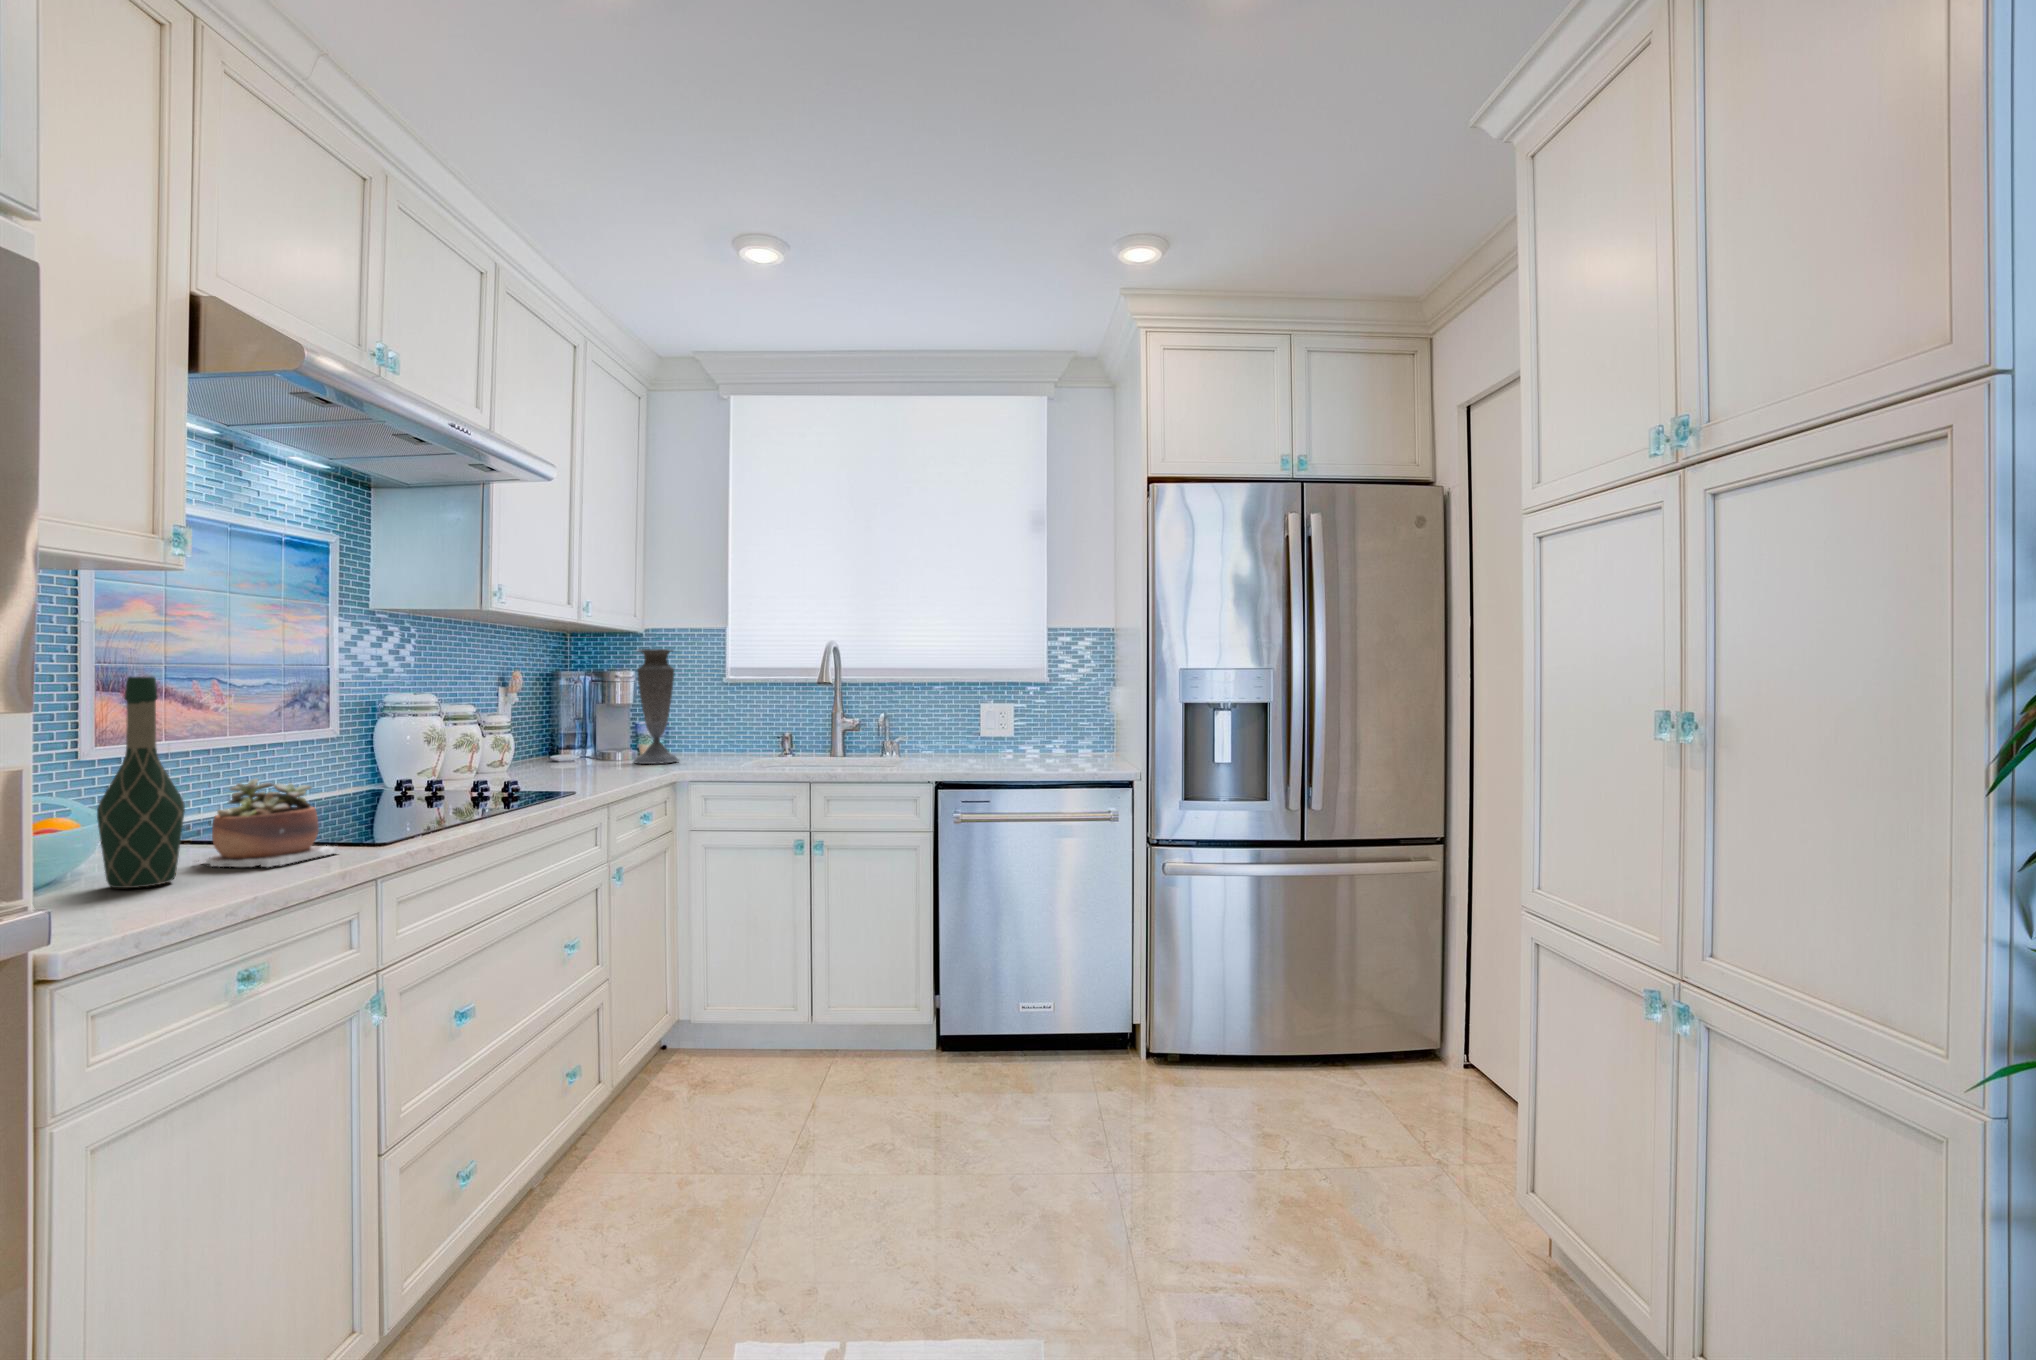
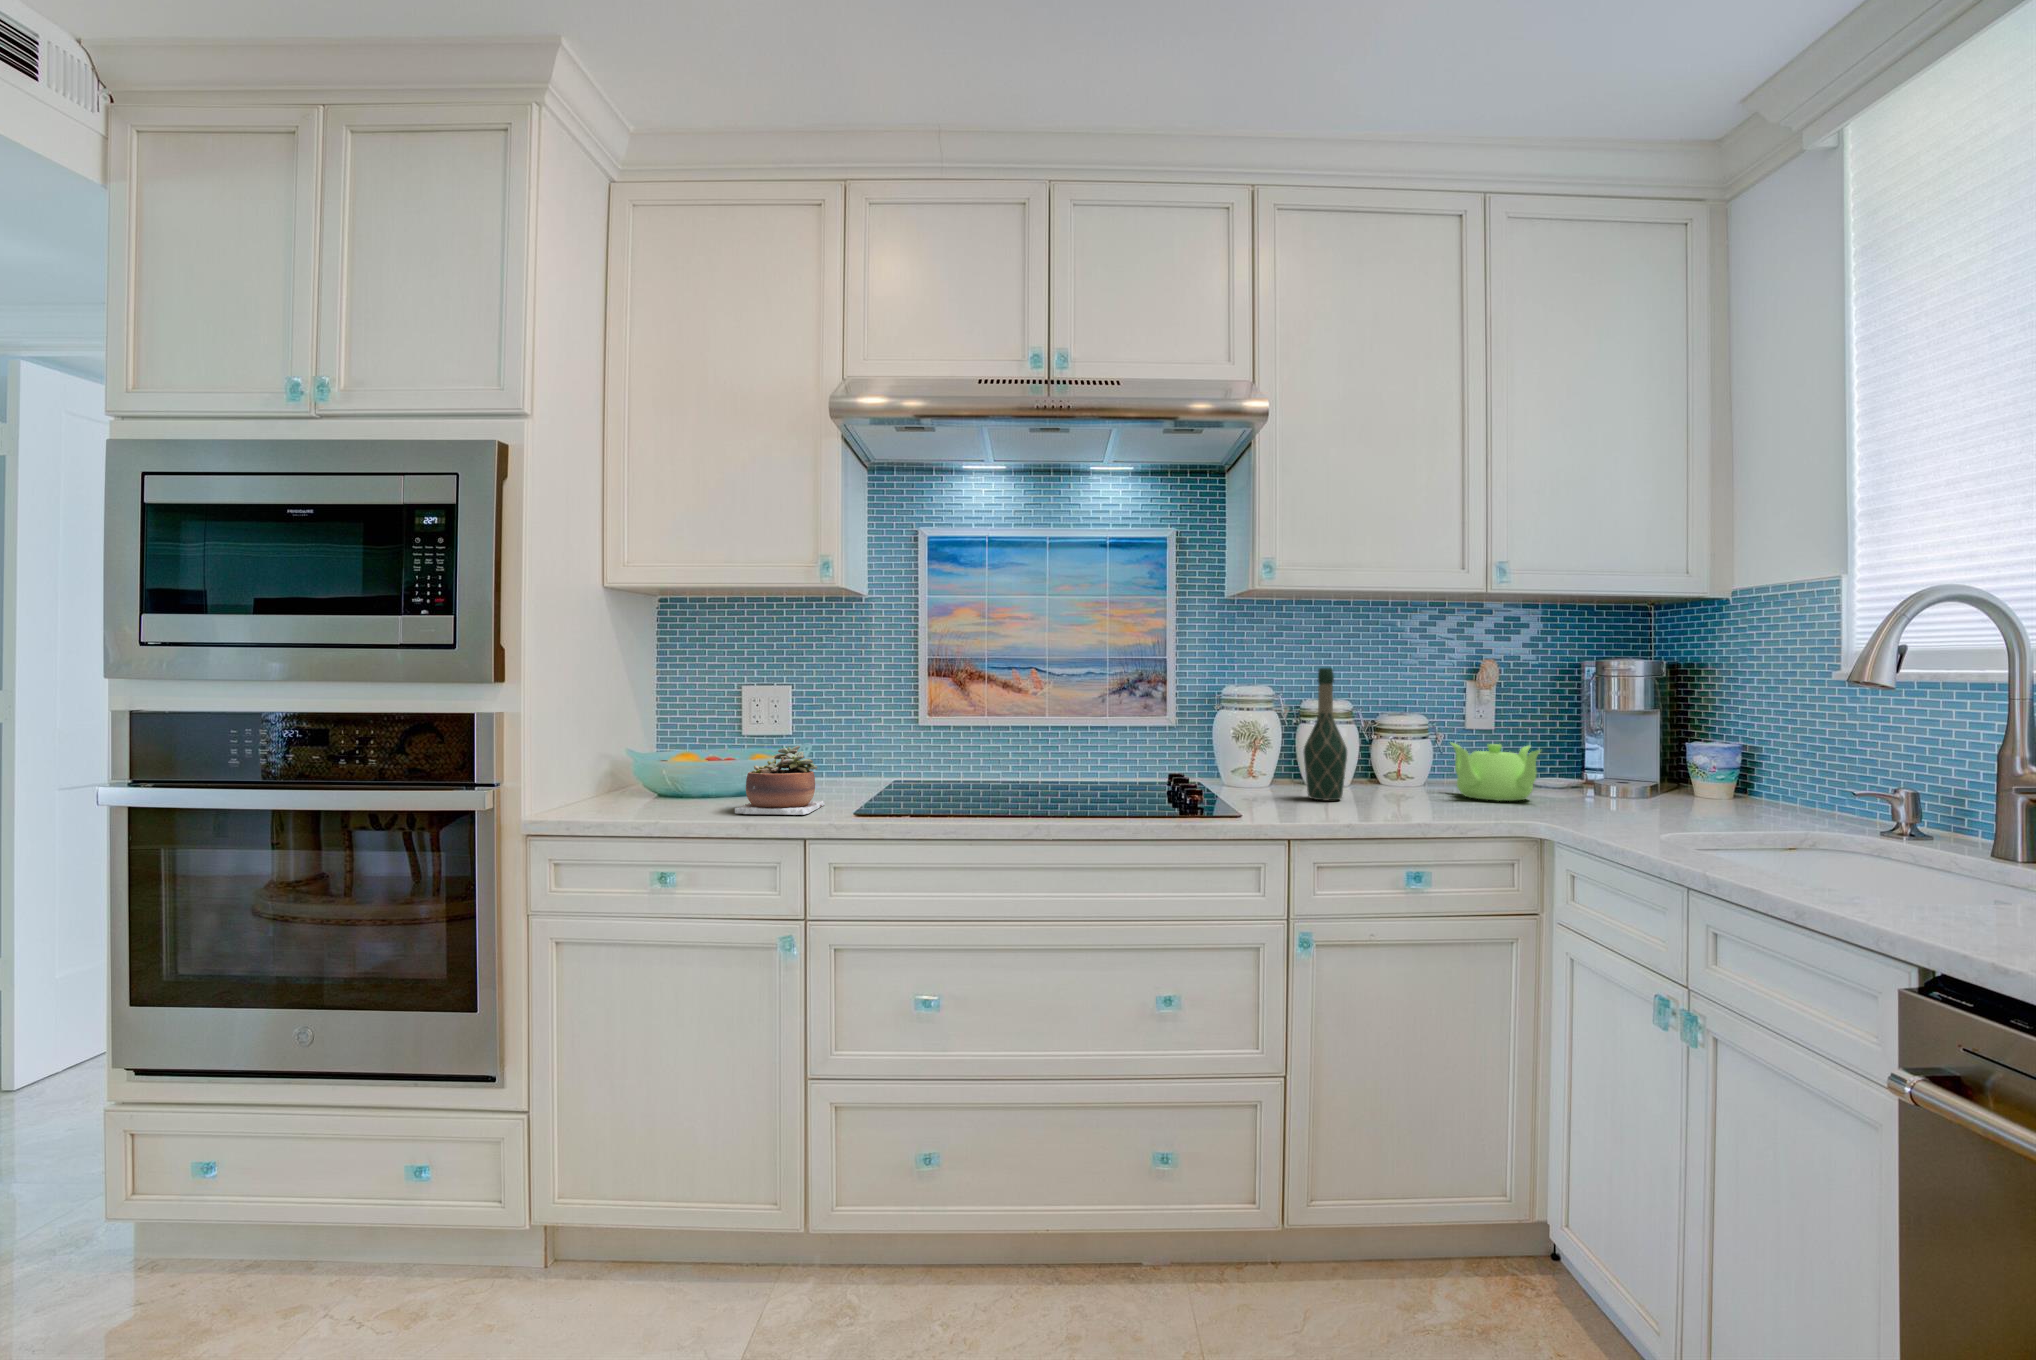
vase: present [634,649,679,764] -> none [1615,624,1692,809]
wine bottle: present [97,677,185,888] -> present [1303,668,1347,800]
teapot: none [546,732,629,771] -> present [1451,743,1541,801]

